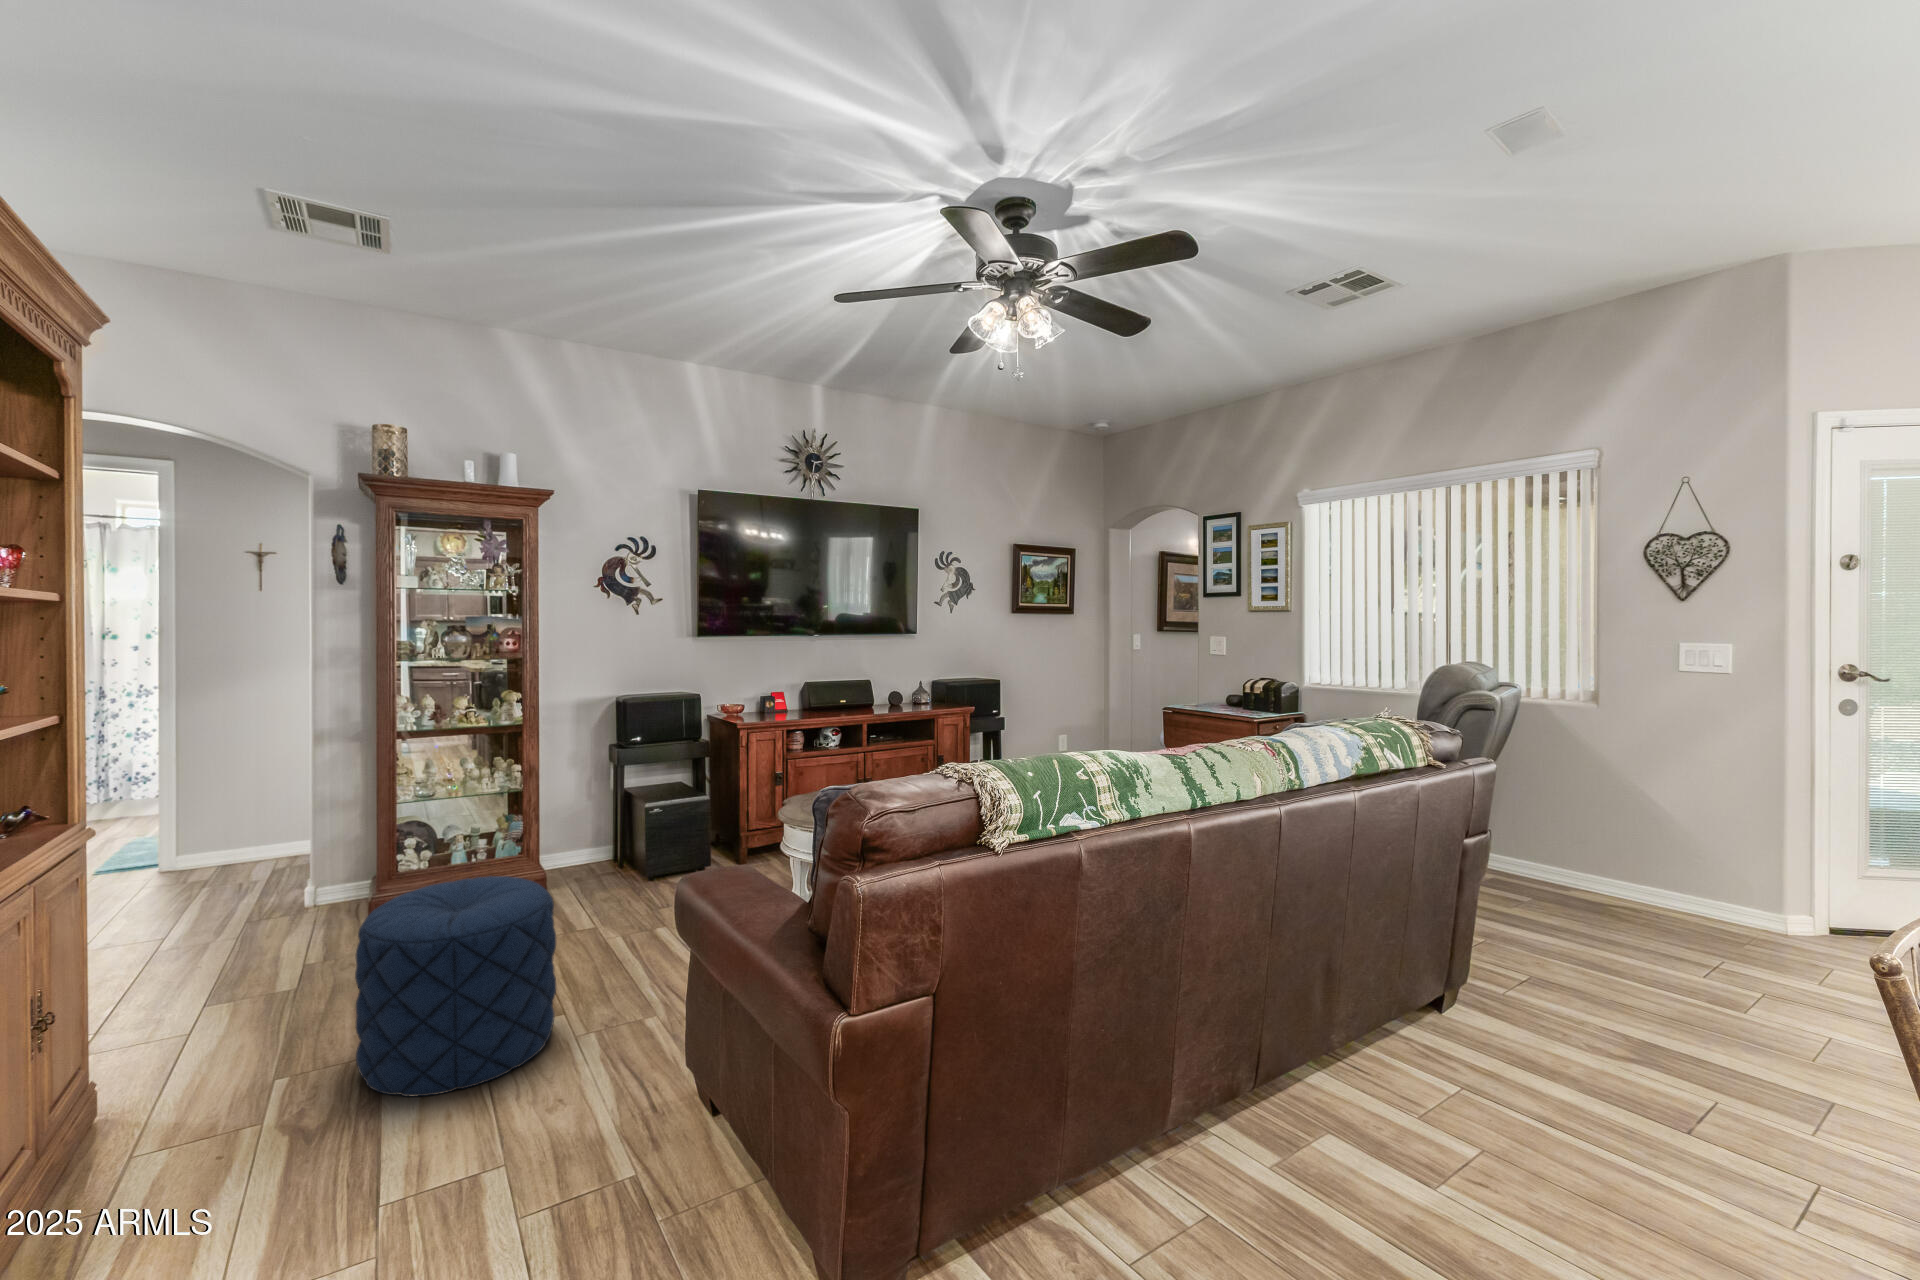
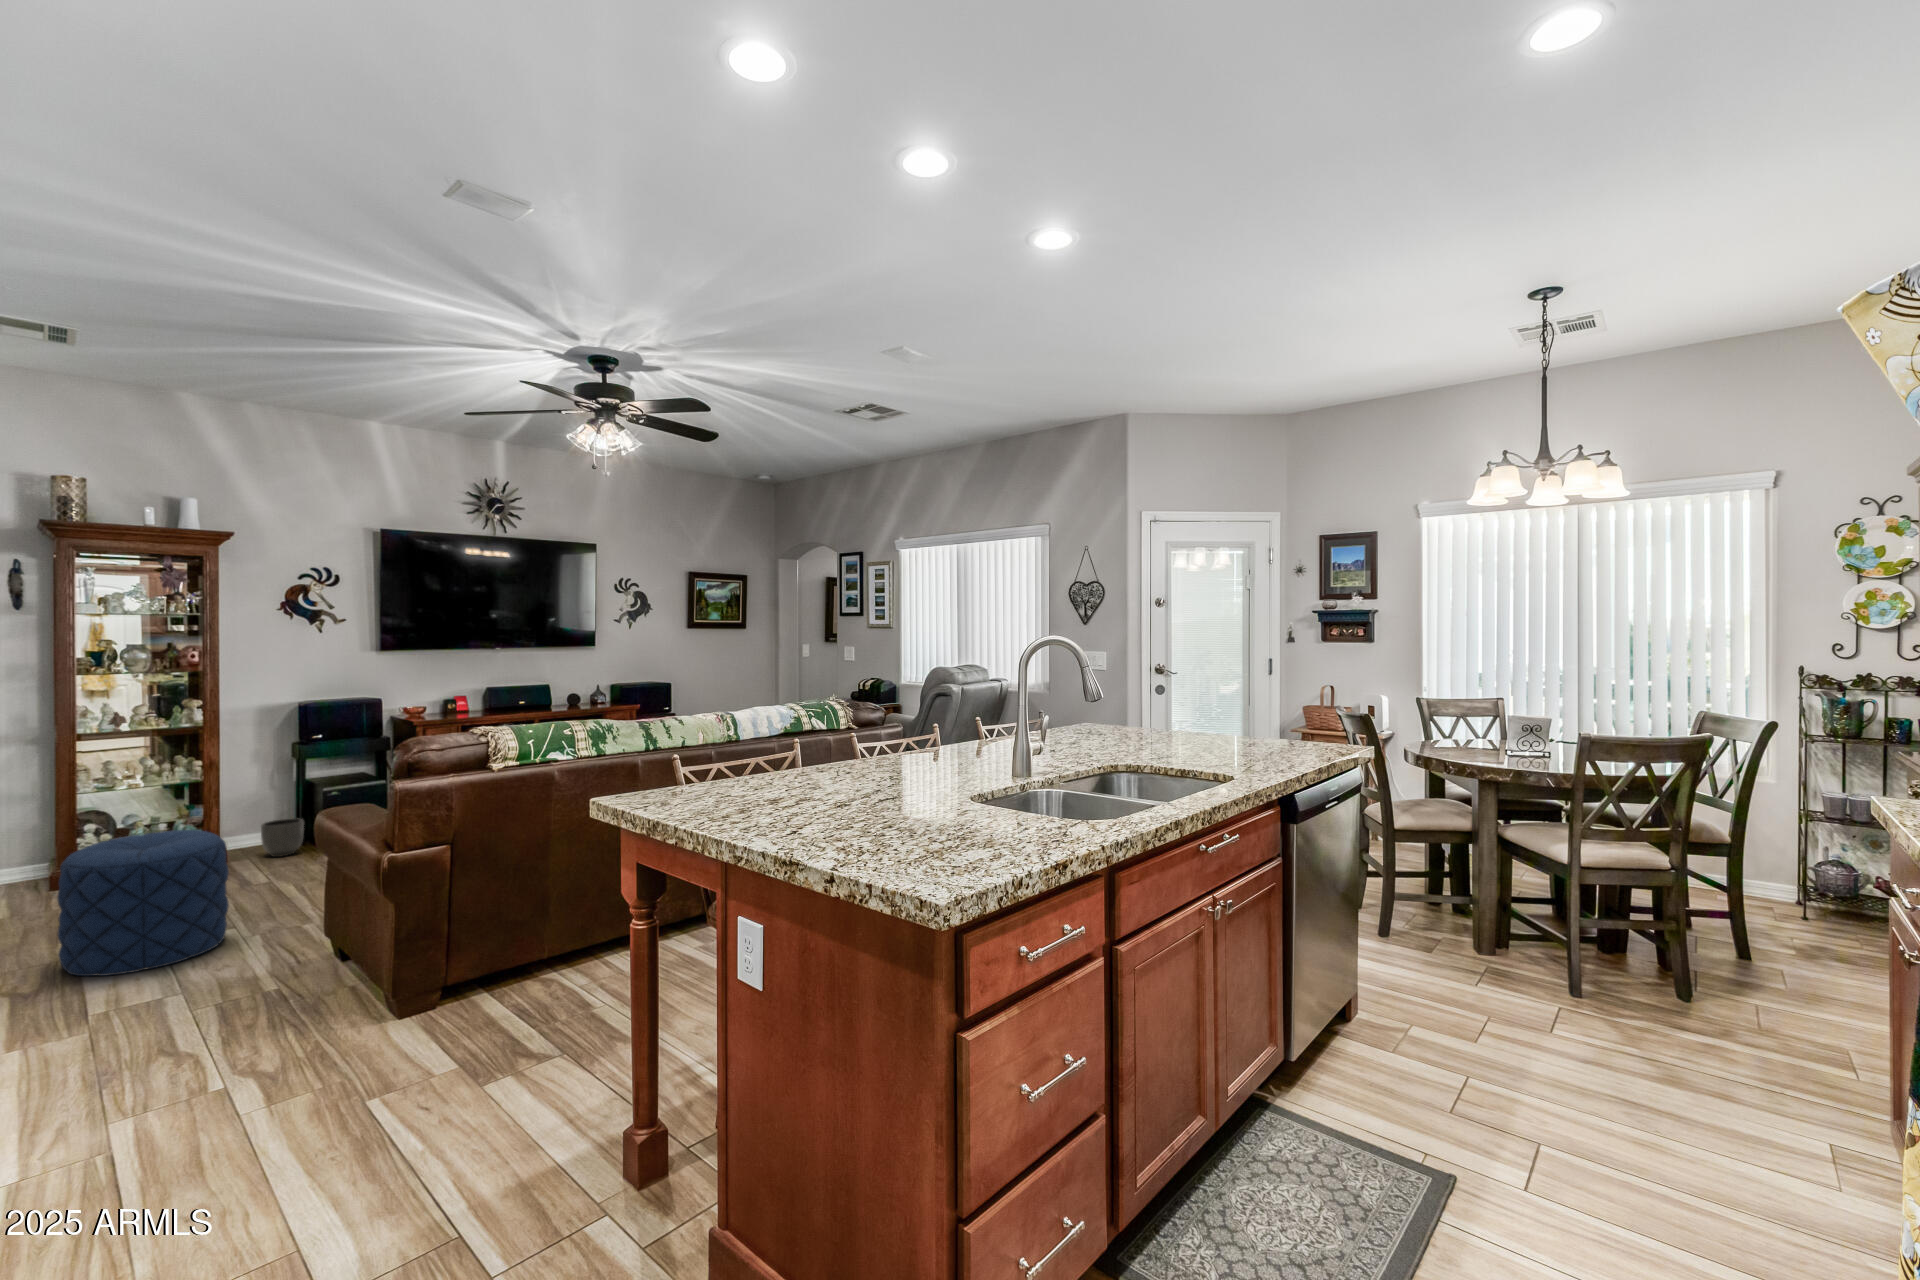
planter: none [580,835,624,882] -> present [261,818,304,857]

